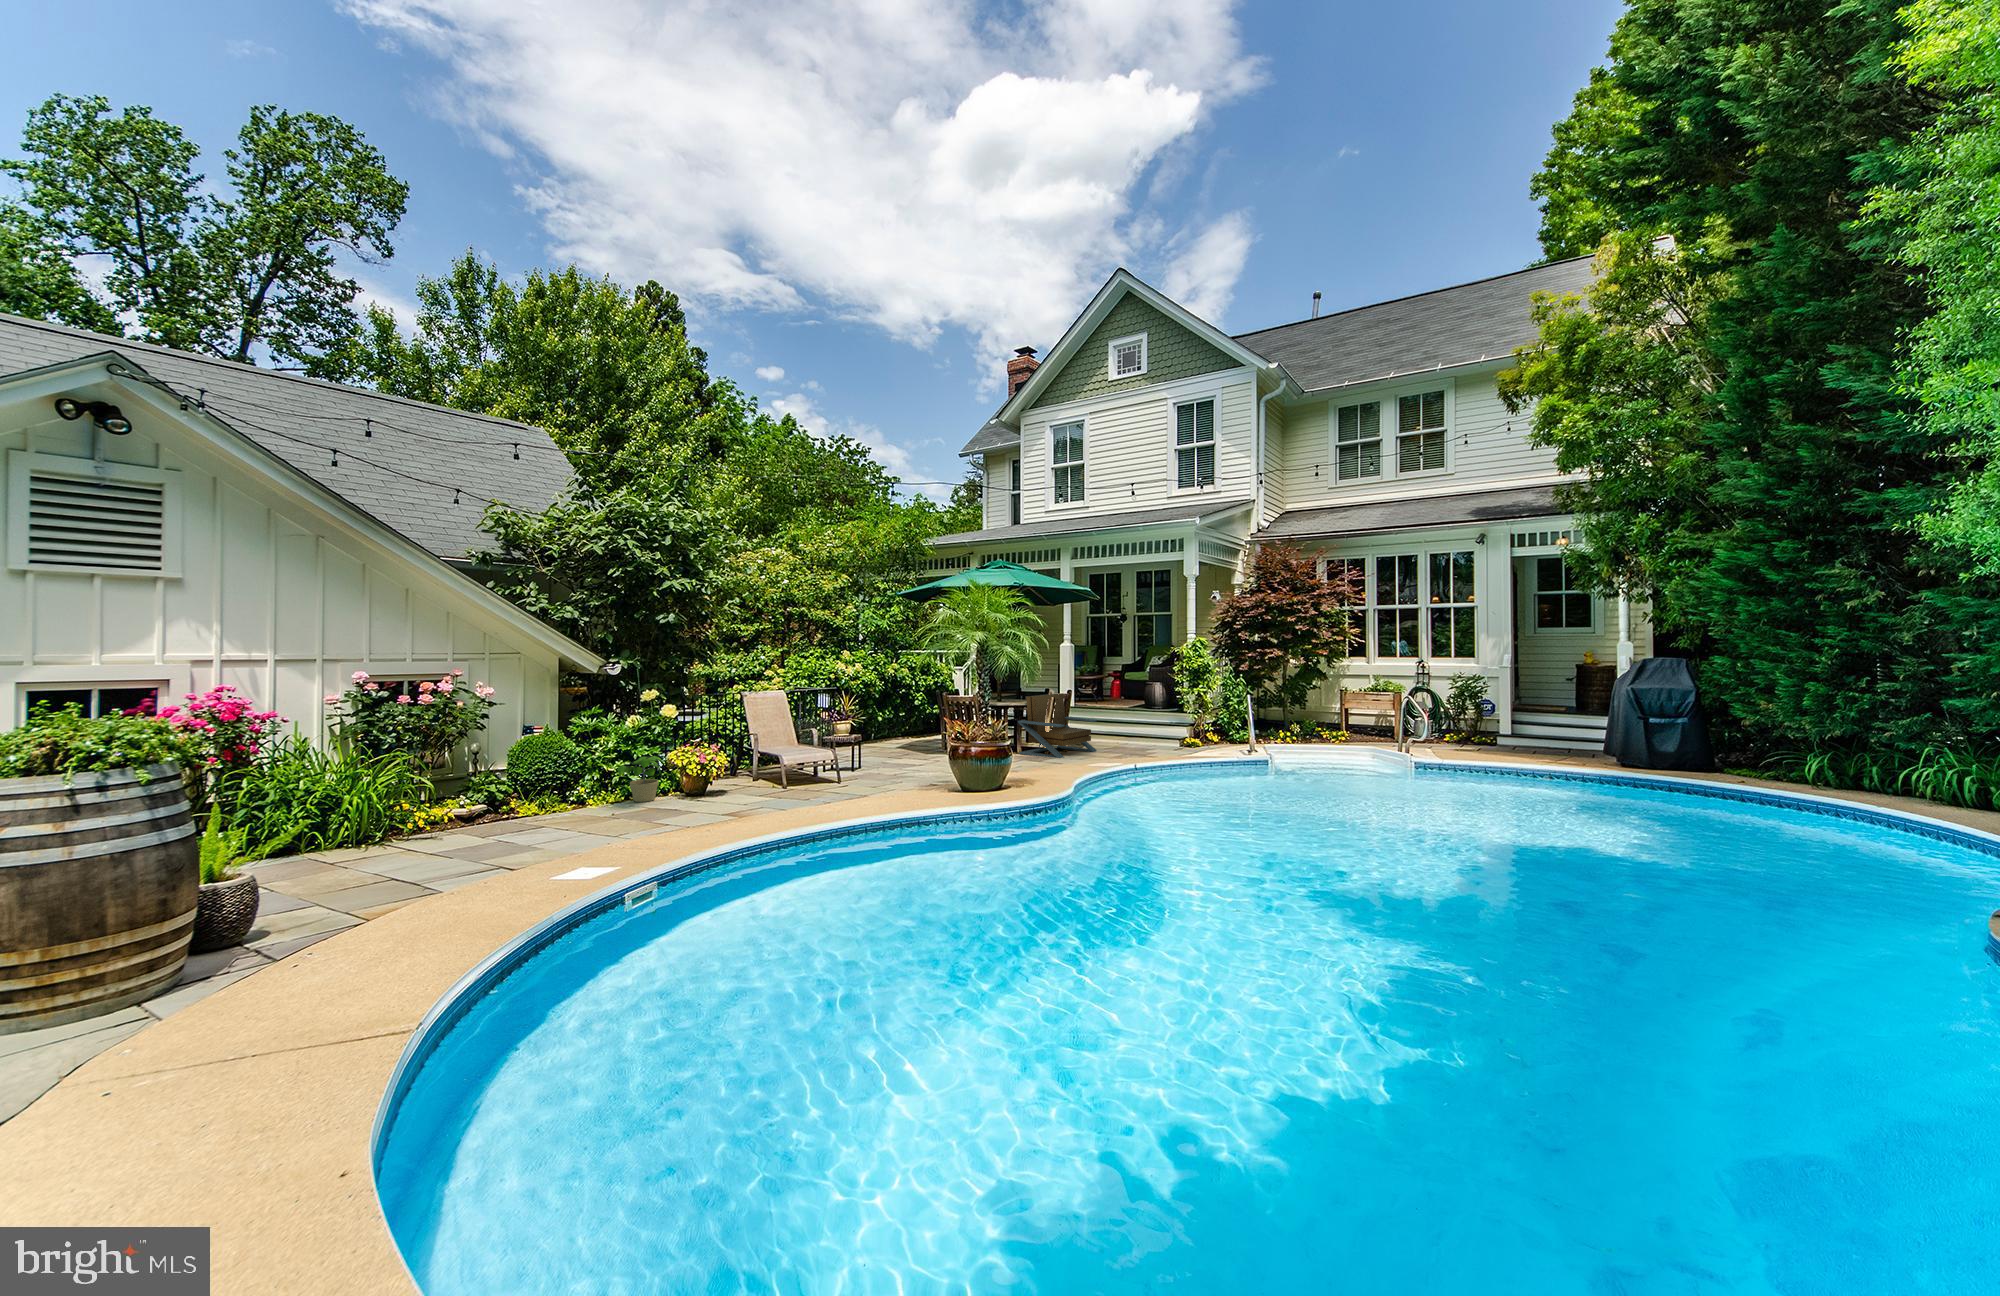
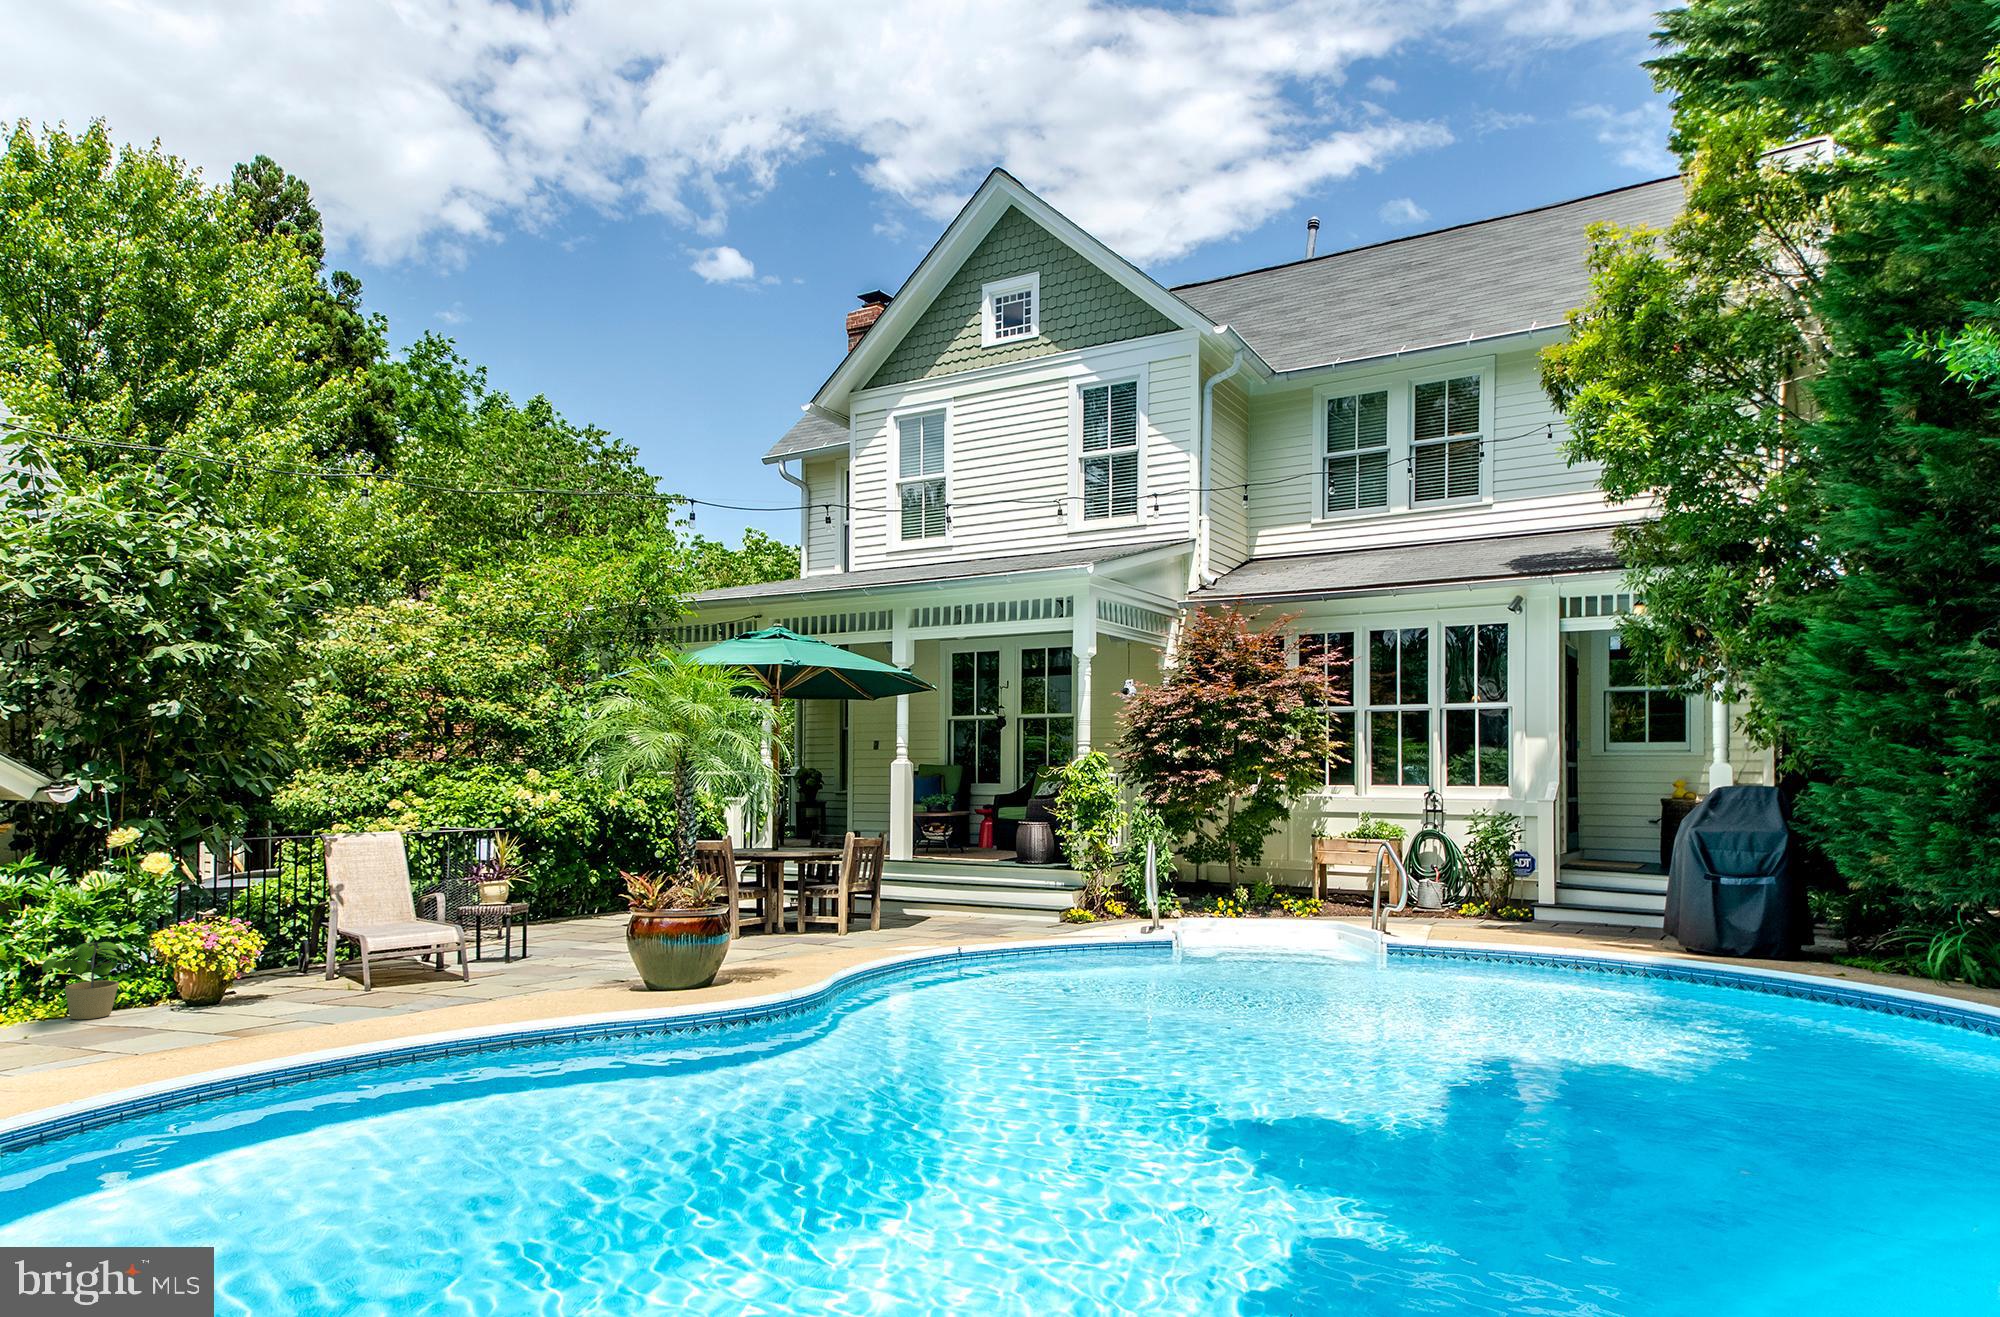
lounge chair: present [1018,693,1097,758] -> none [792,838,921,945]

